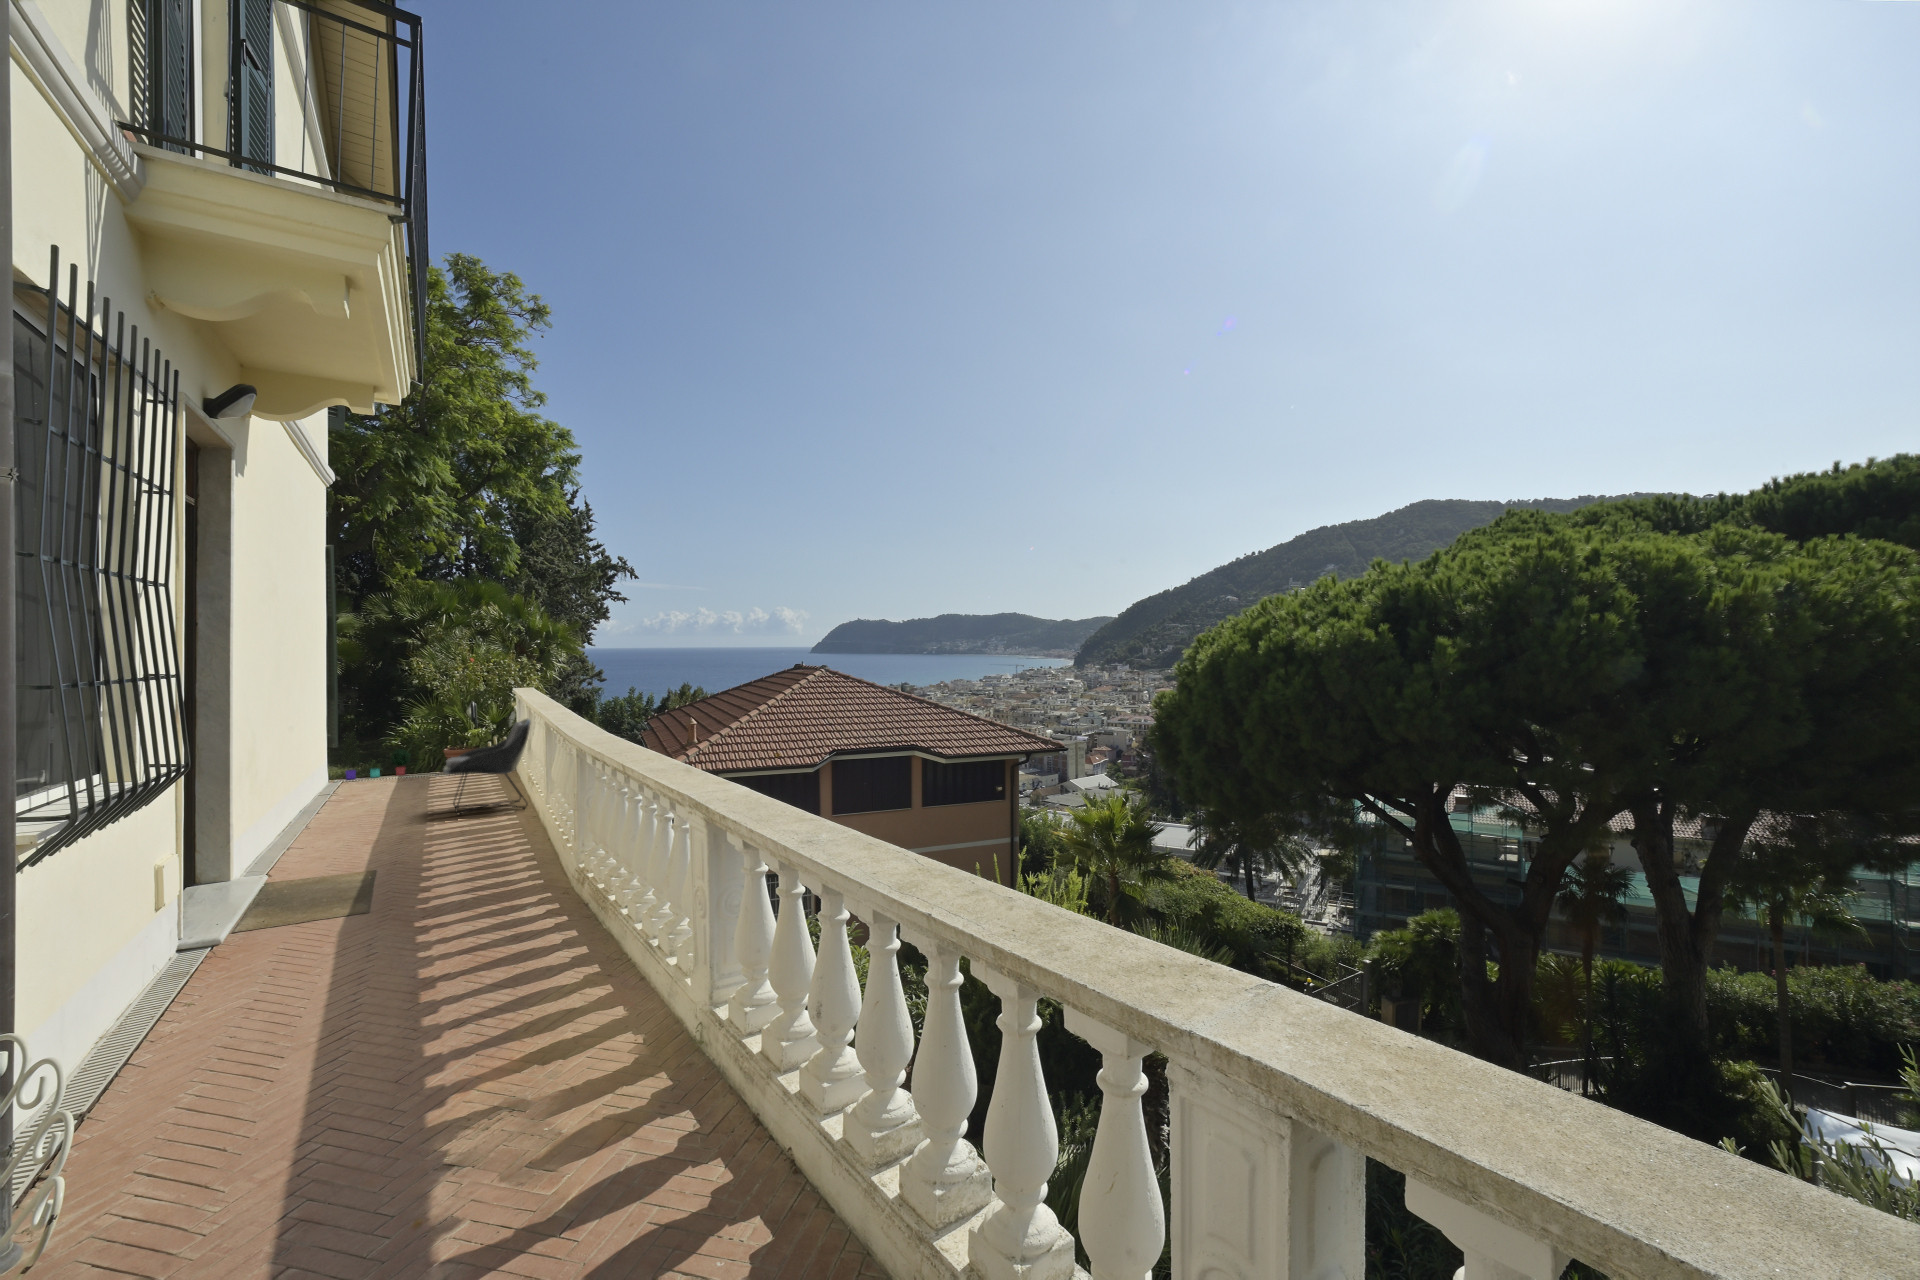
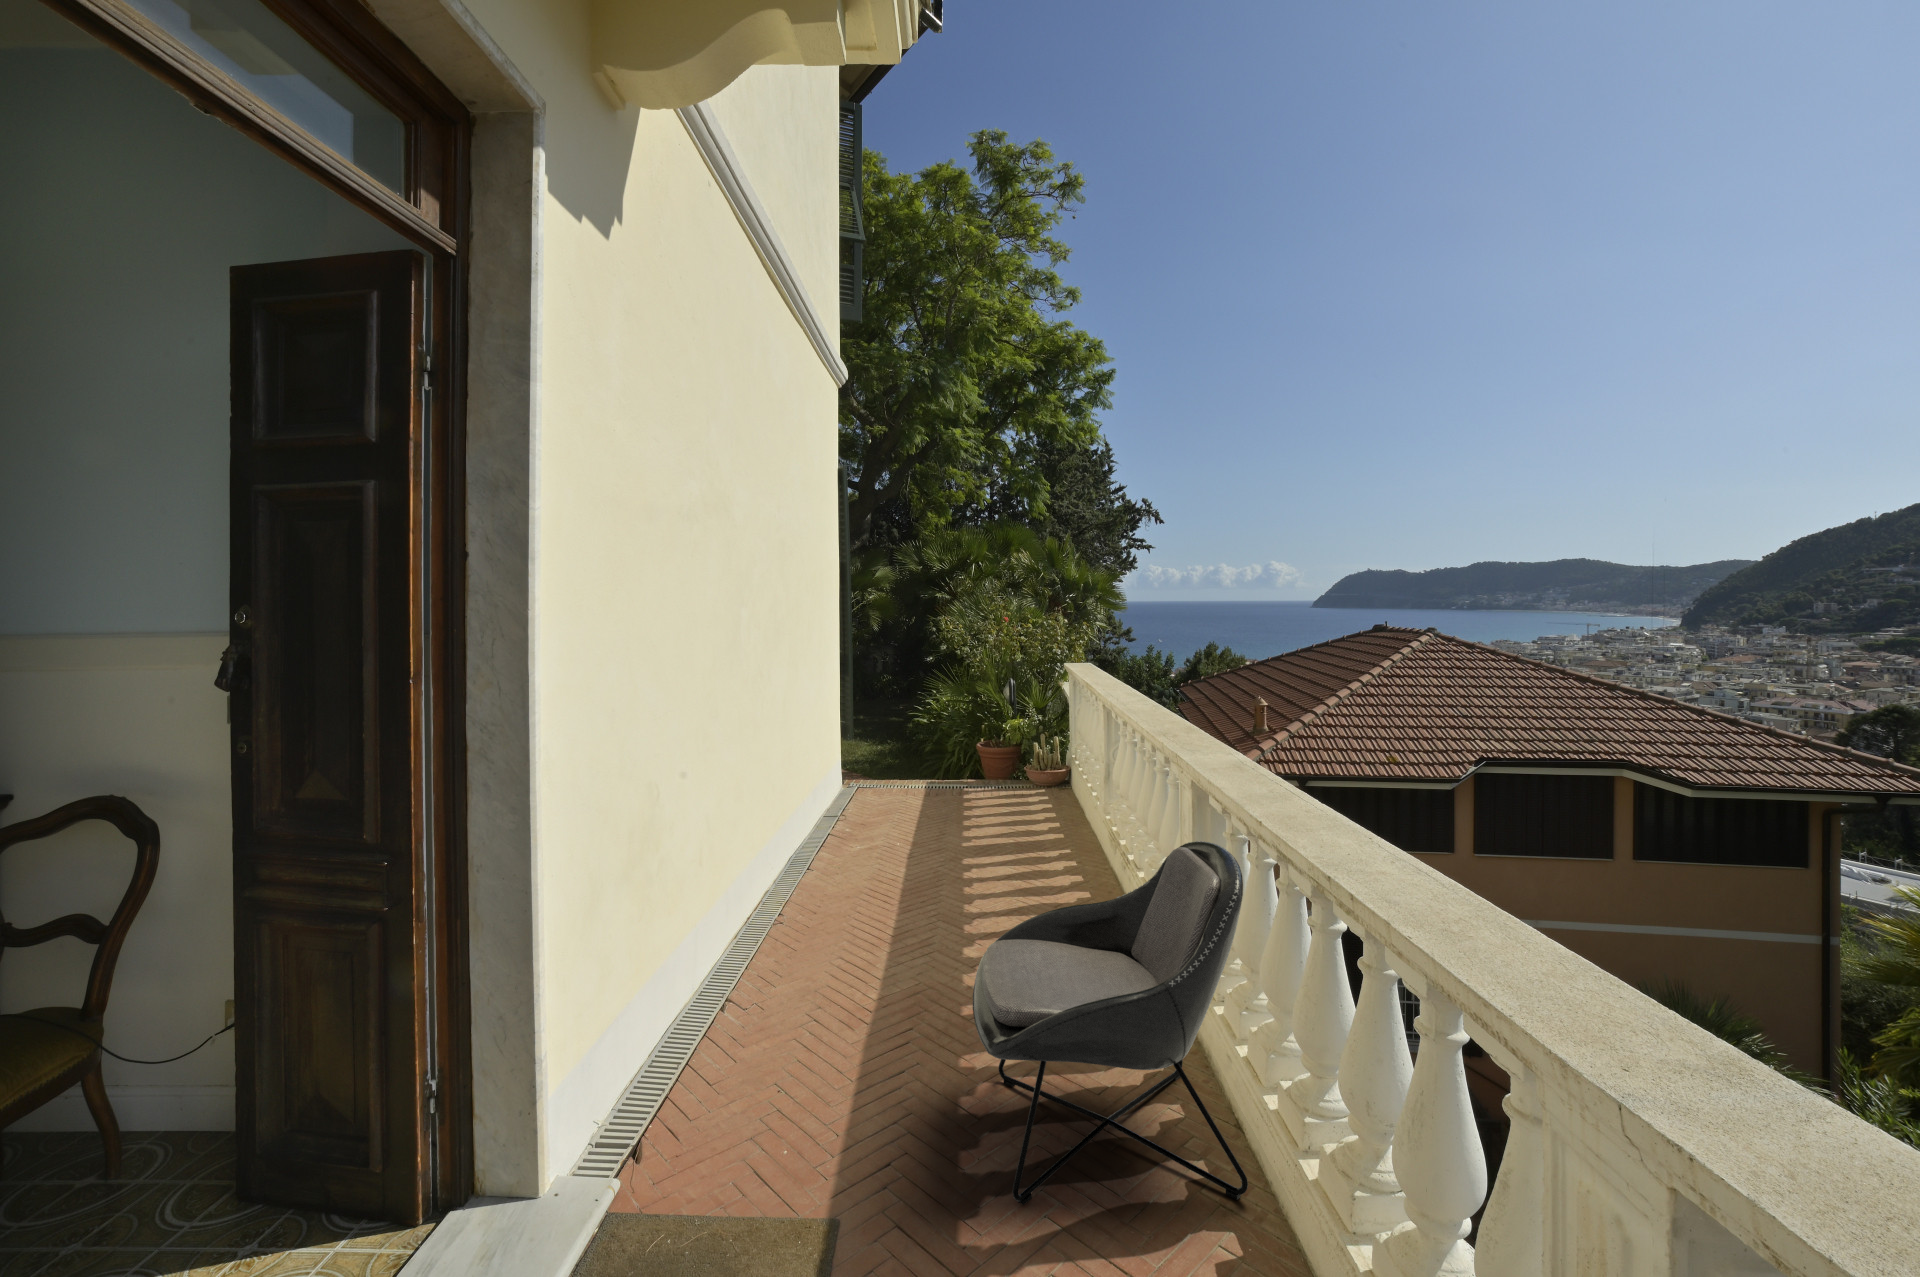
potted plant: present [340,732,410,779] -> none [817,740,922,820]

